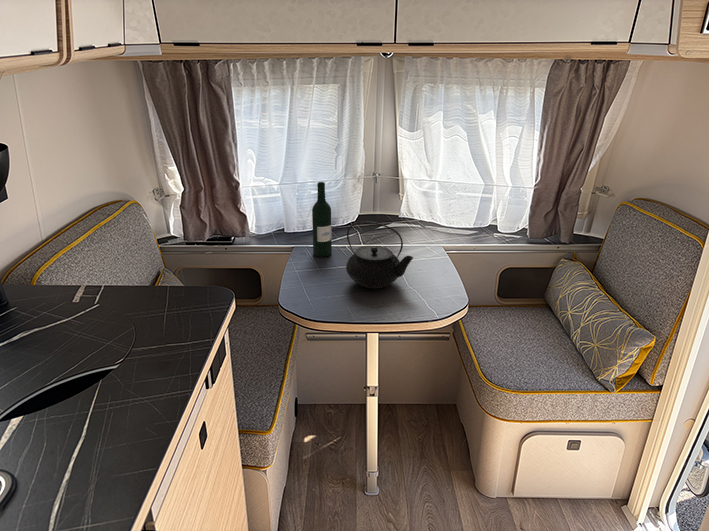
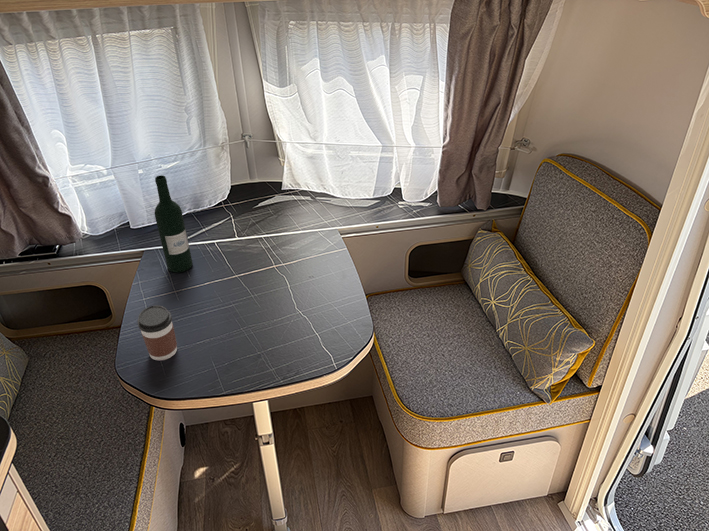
teapot: present [346,222,413,289] -> none [203,239,296,324]
coffee cup: none [299,262,322,302] -> present [137,305,177,360]

